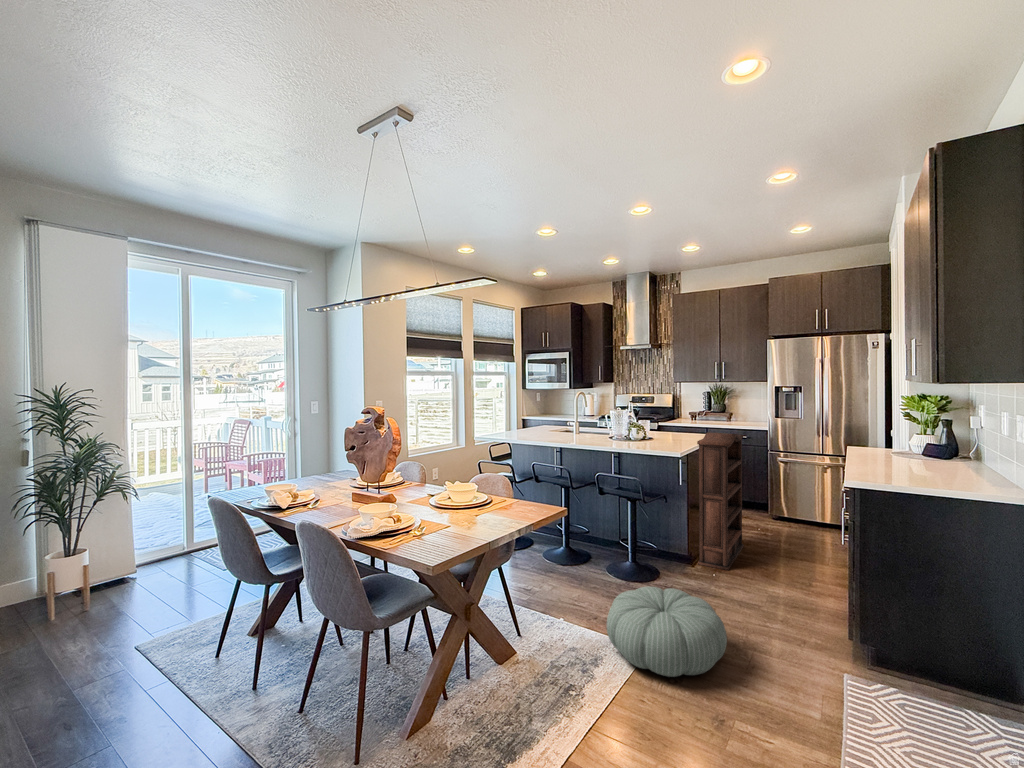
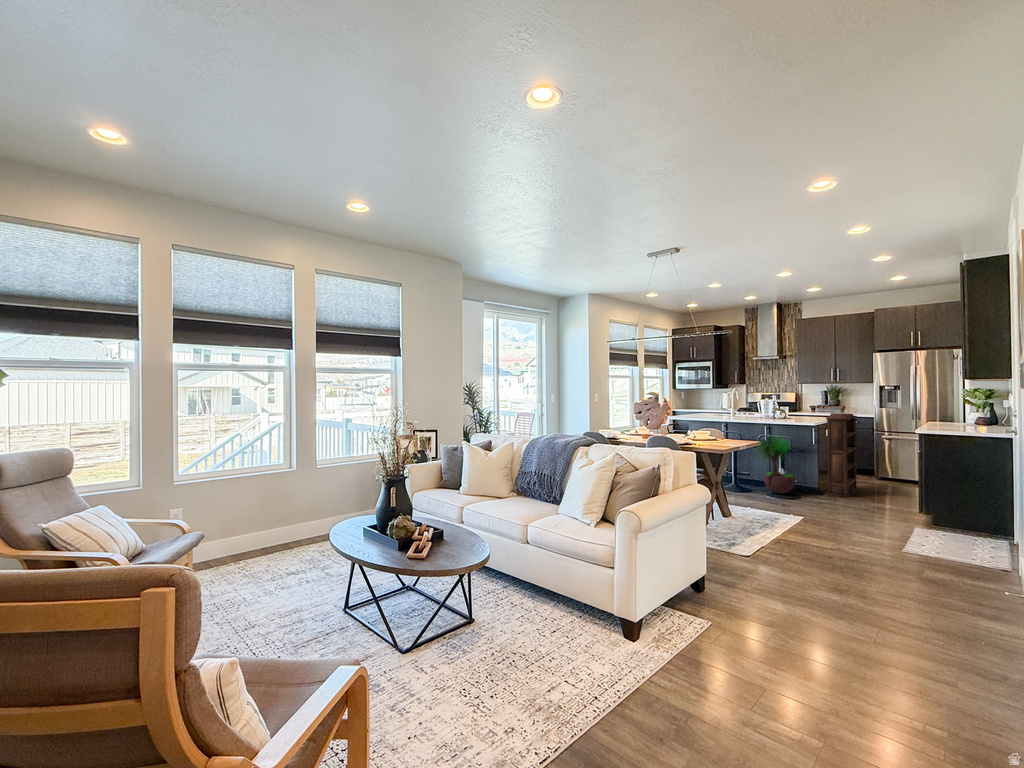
potted tree: none [585,464,650,567] -> present [756,434,795,494]
pouf: present [607,586,727,677] -> none [782,489,852,523]

